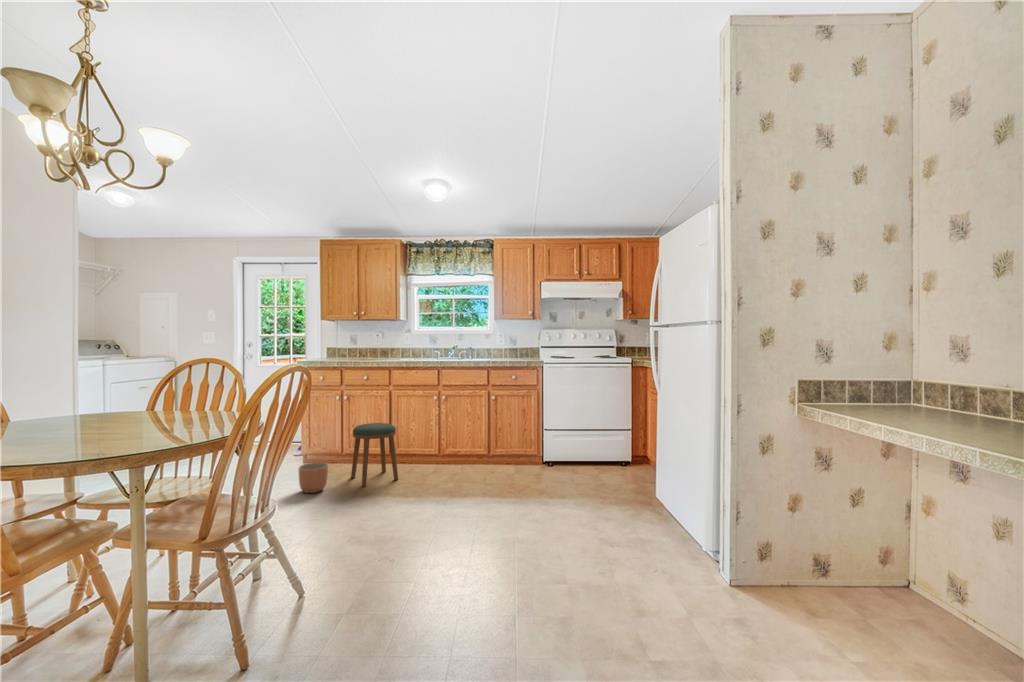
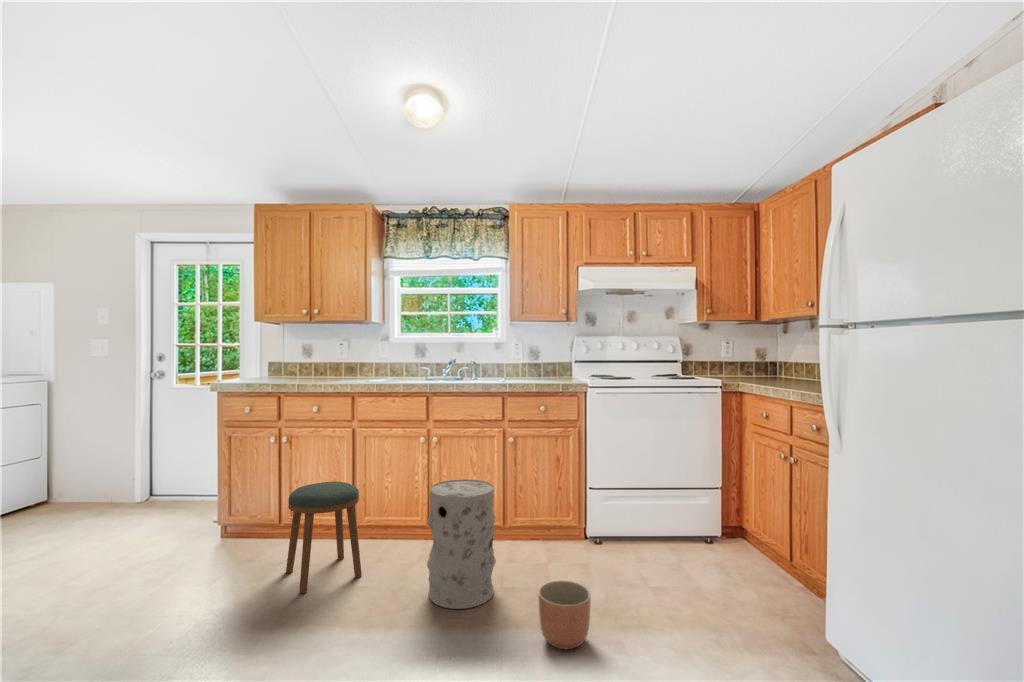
trash can: none [439,420,481,492] -> present [427,479,496,609]
planter: present [299,462,328,493] -> present [538,581,591,649]

